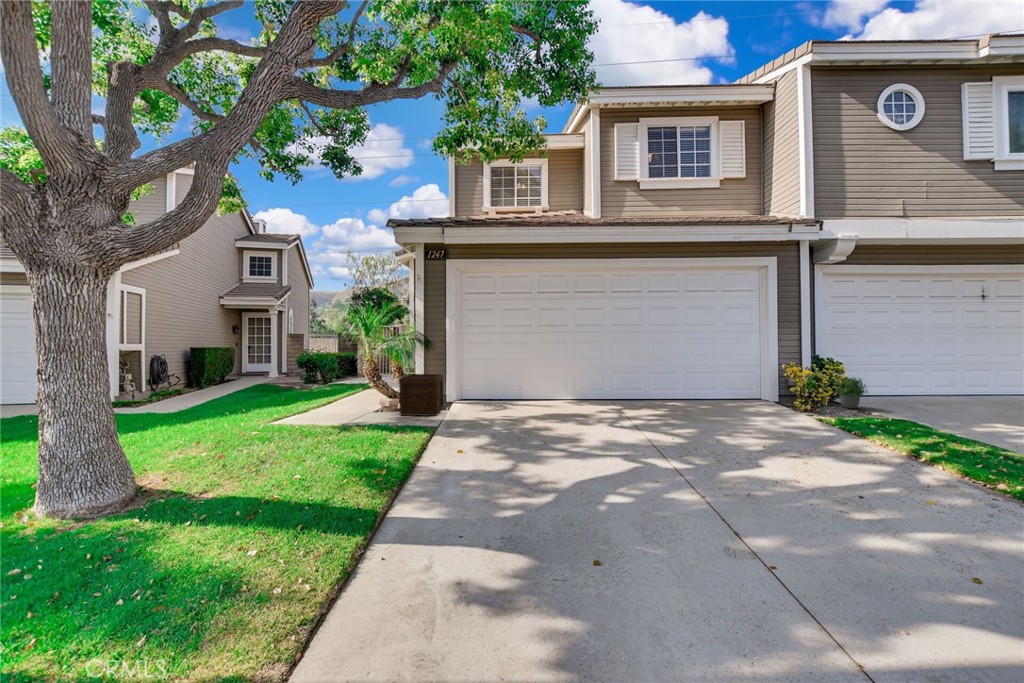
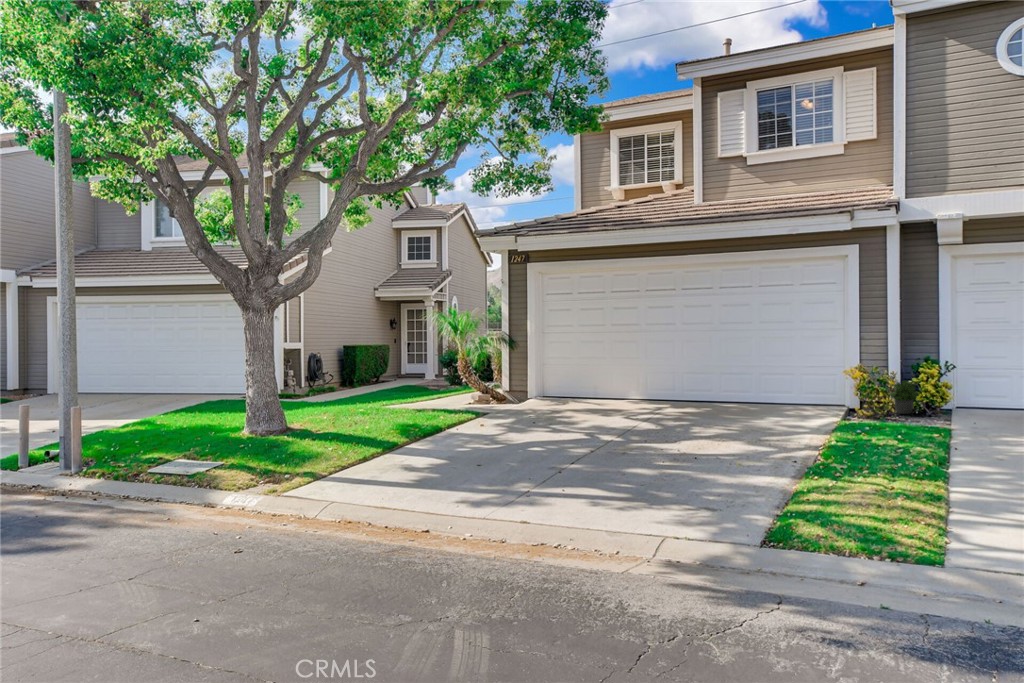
wooden crate: present [399,374,444,416] -> none [472,372,517,408]

